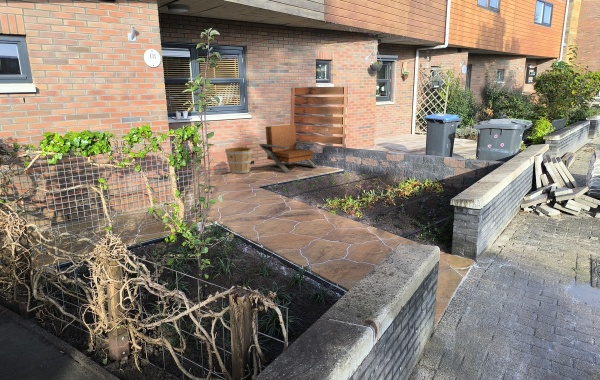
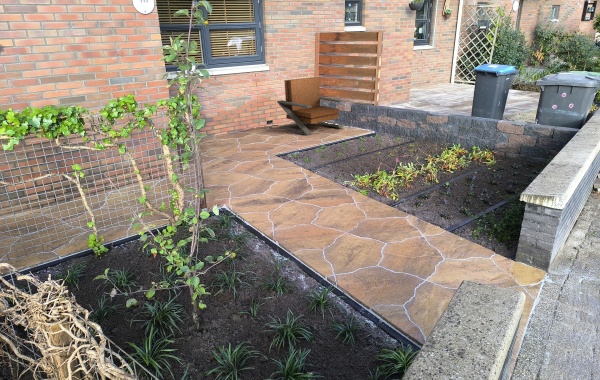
wooden bucket: present [225,147,253,174] -> none [237,105,270,137]

